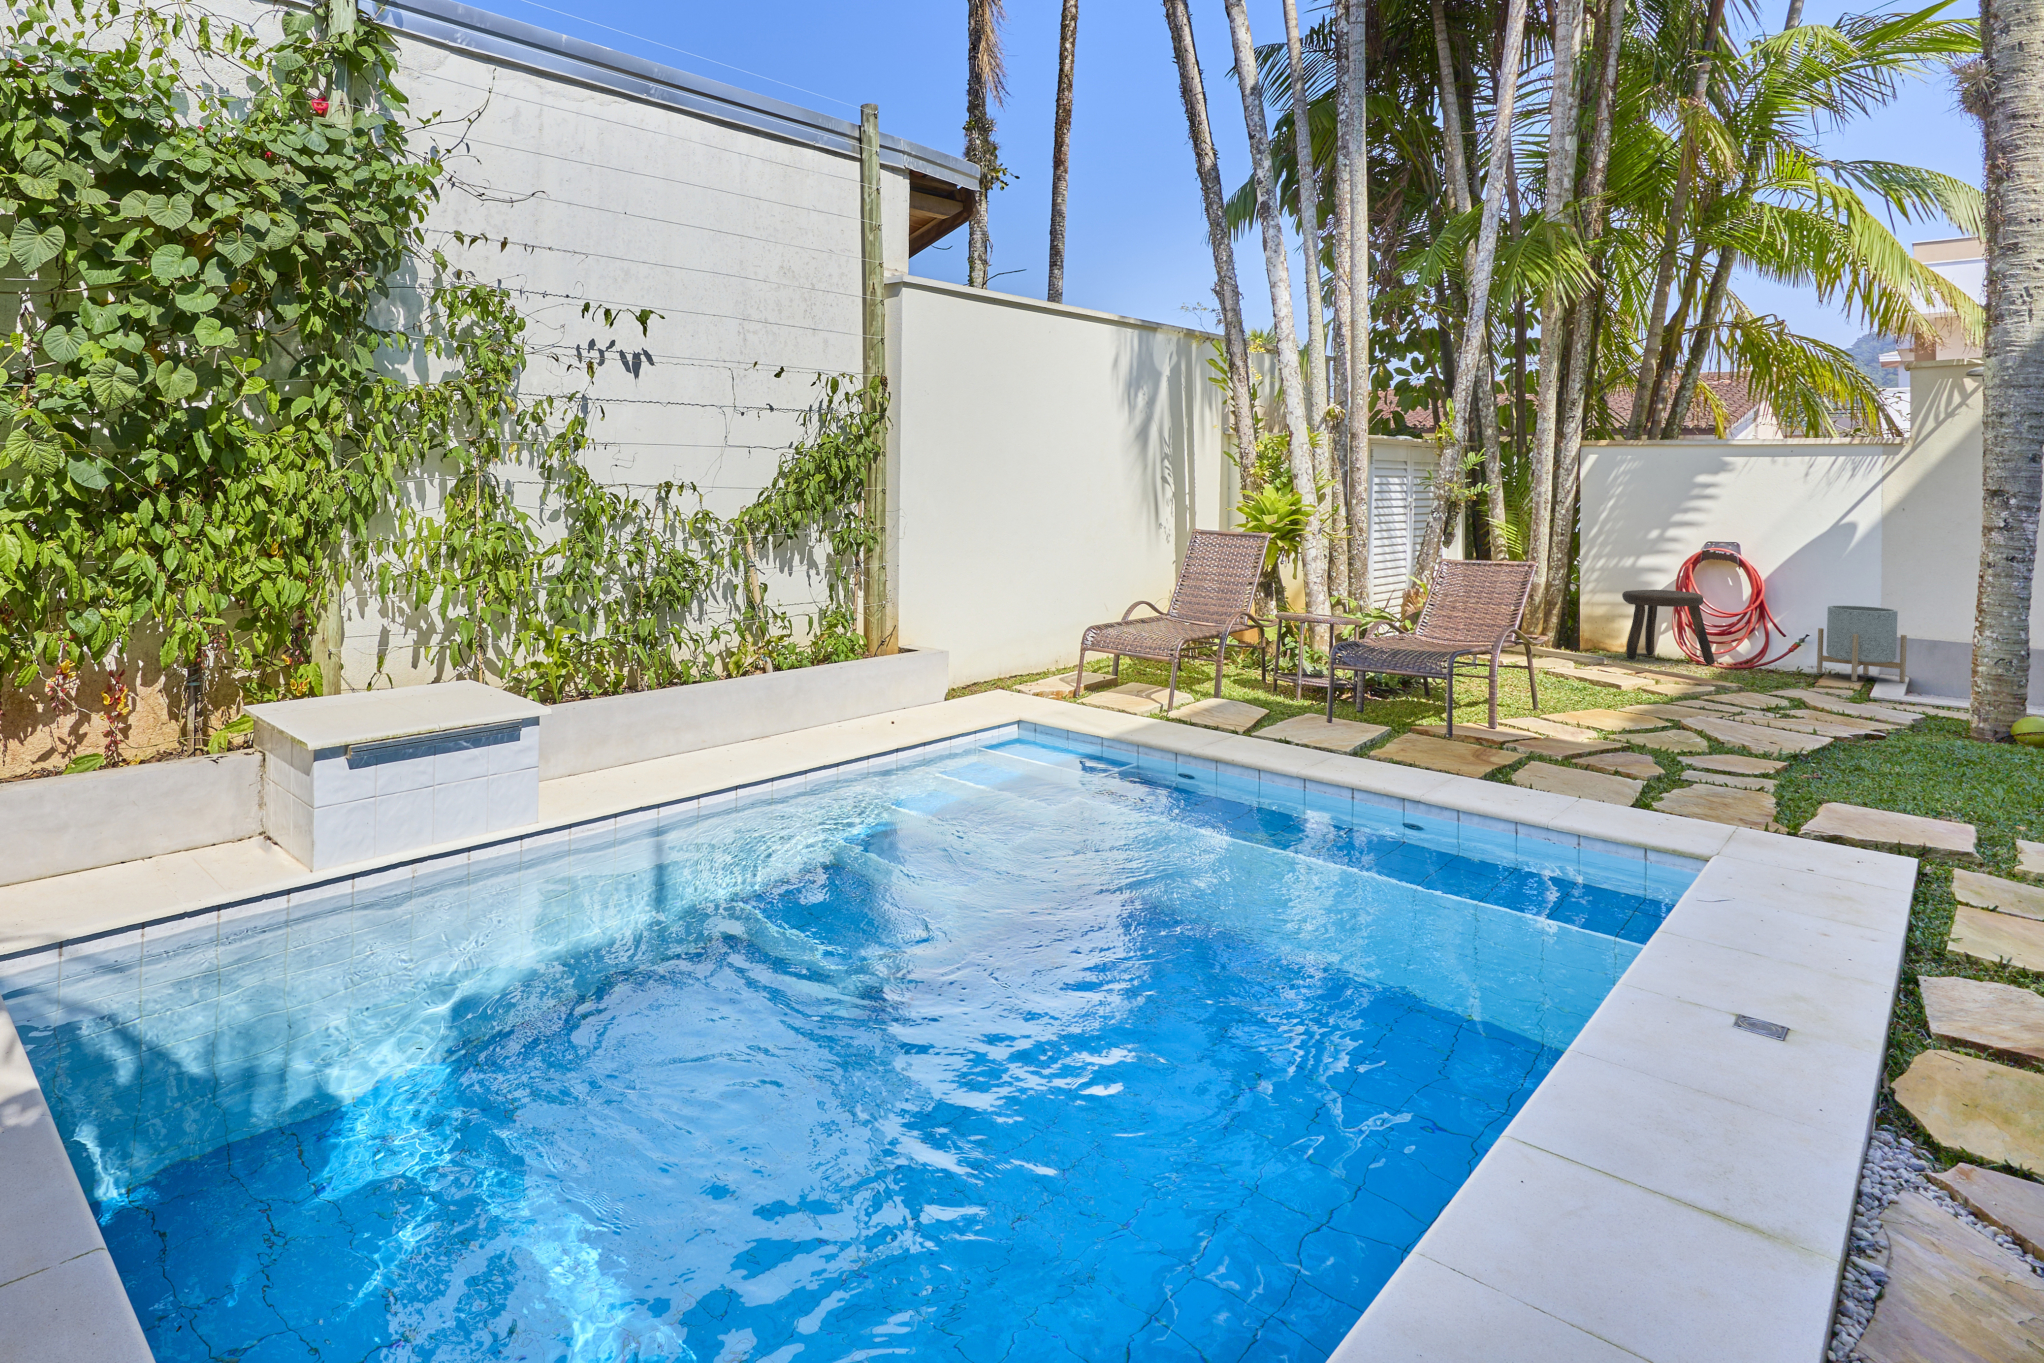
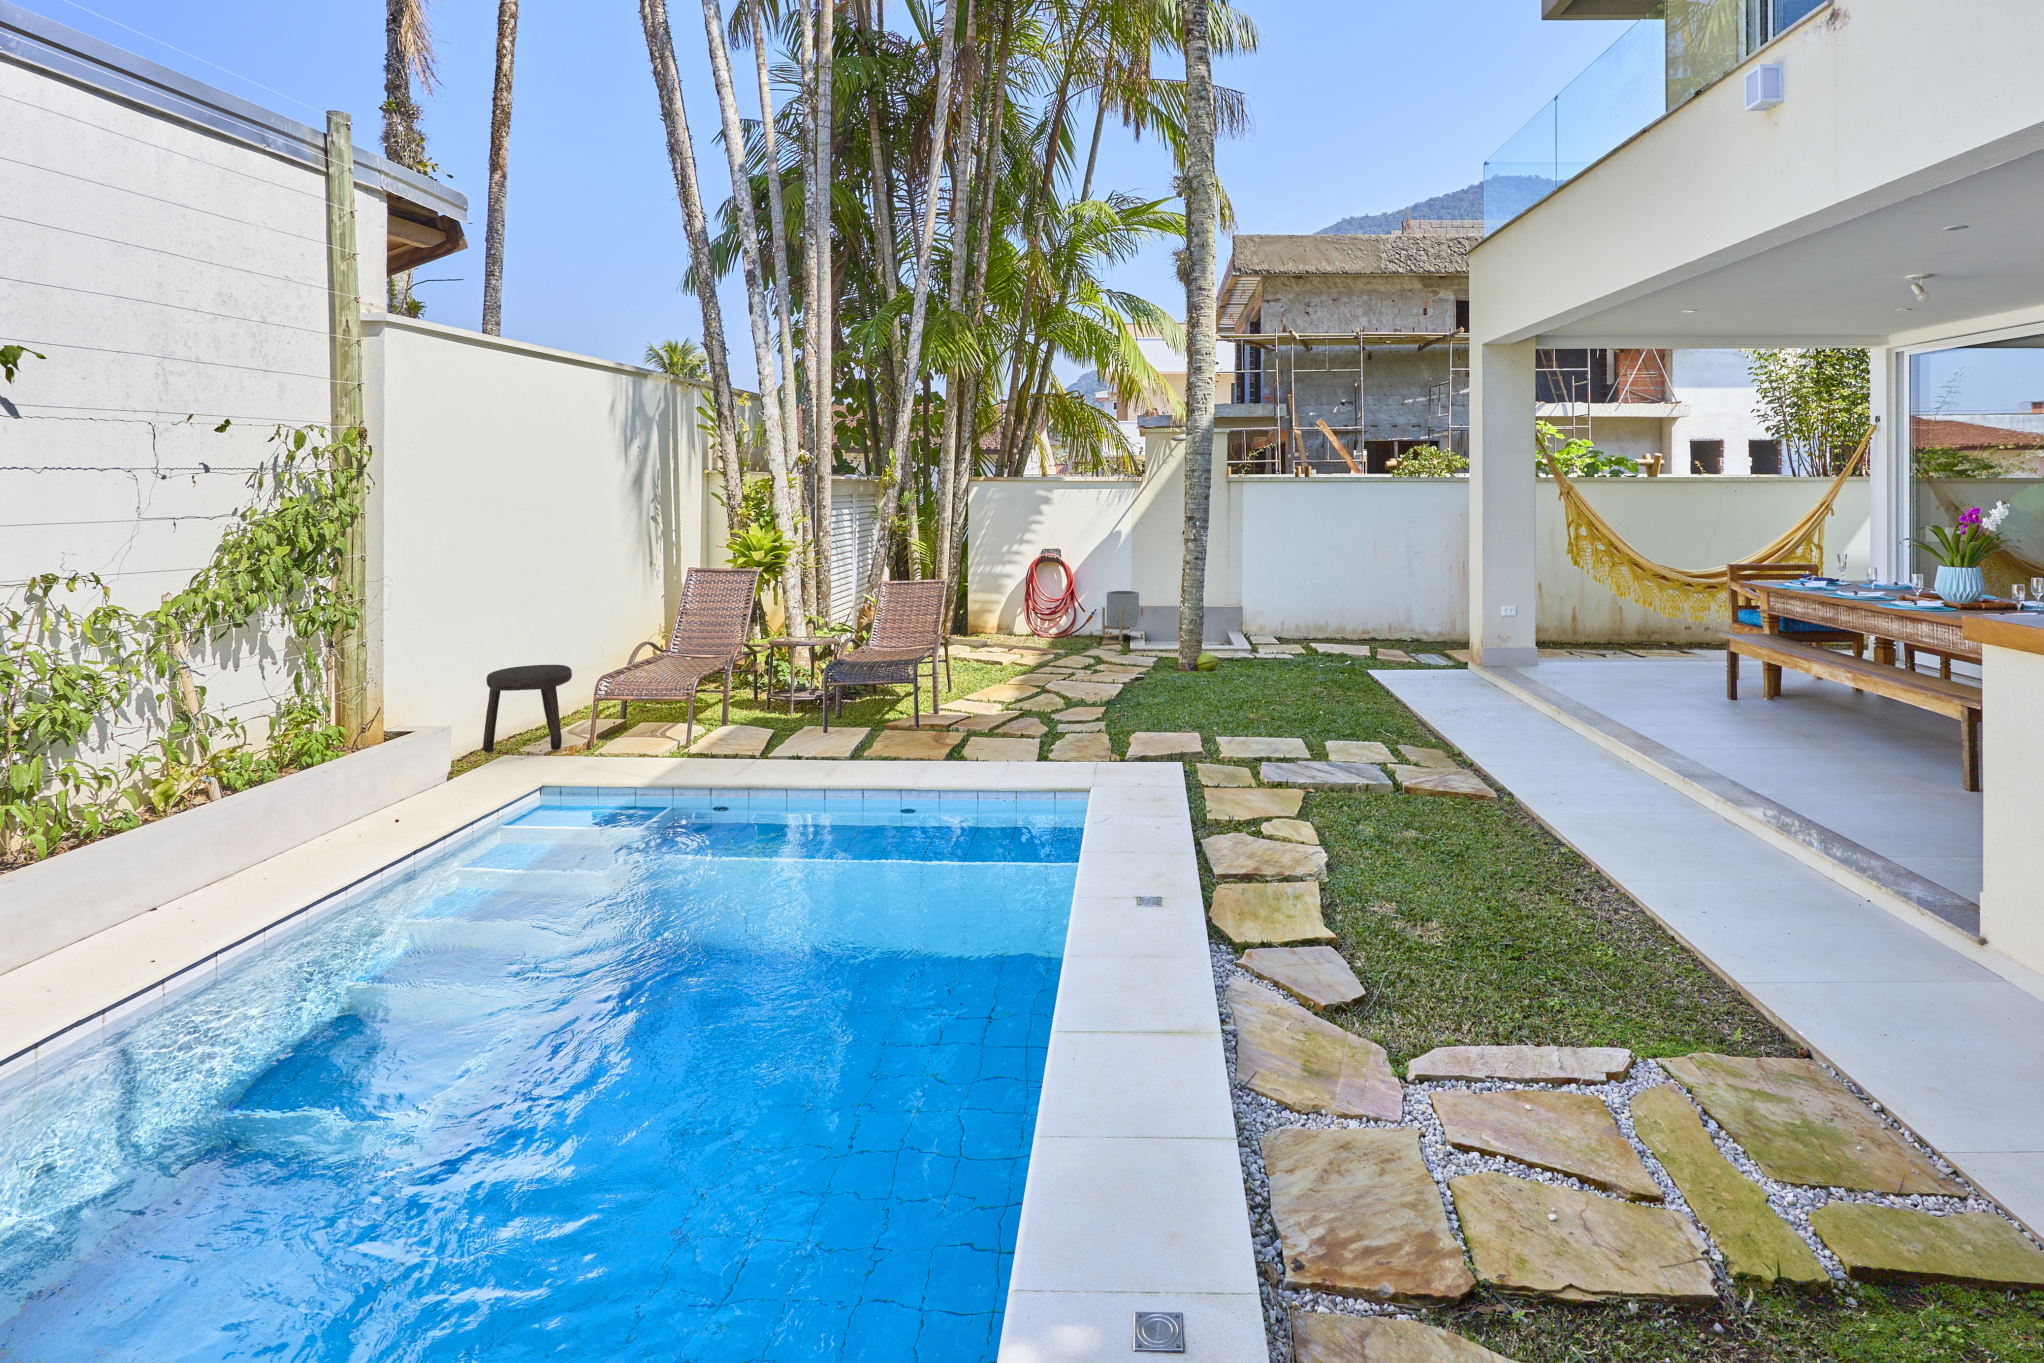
stool: present [1622,590,1715,665] -> present [483,665,572,752]

